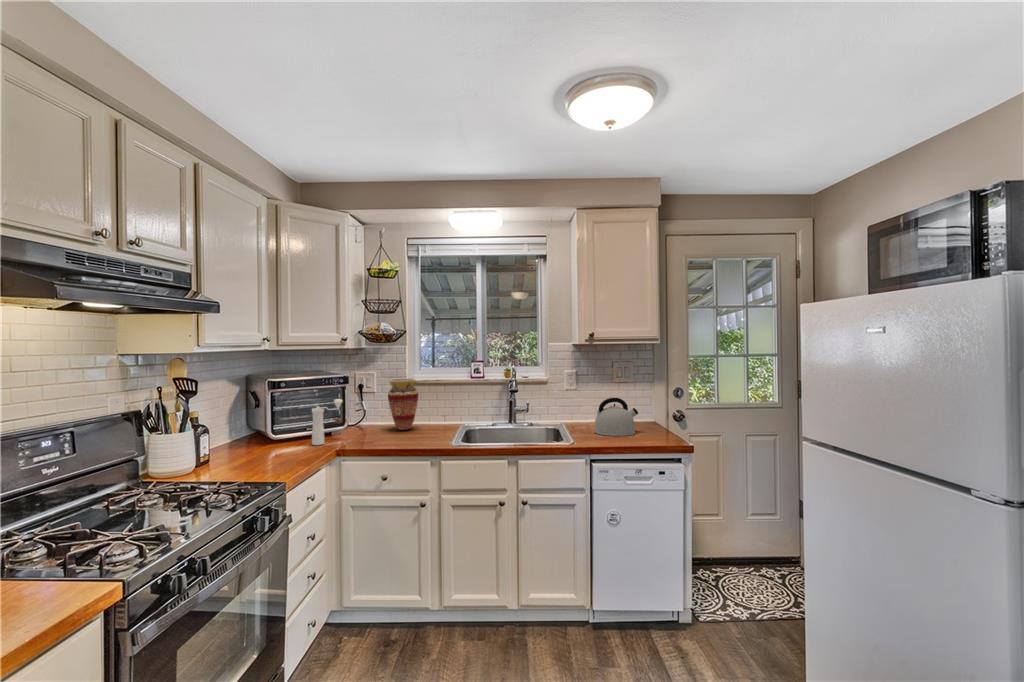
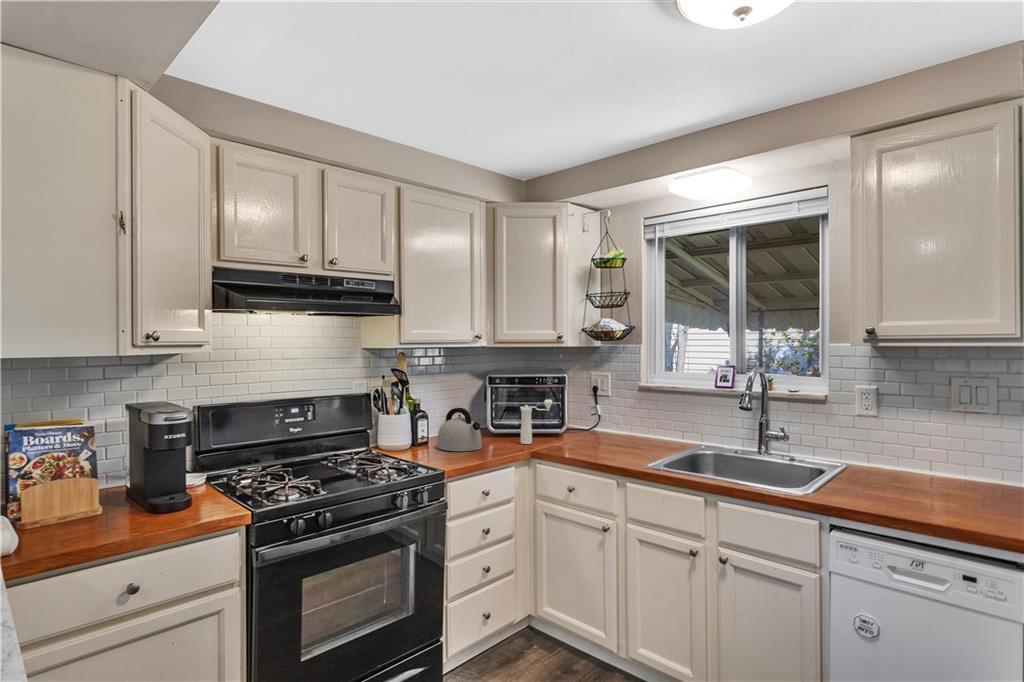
vase: present [388,379,418,430] -> none [607,384,642,443]
kettle: present [594,398,638,436] -> present [437,408,482,451]

